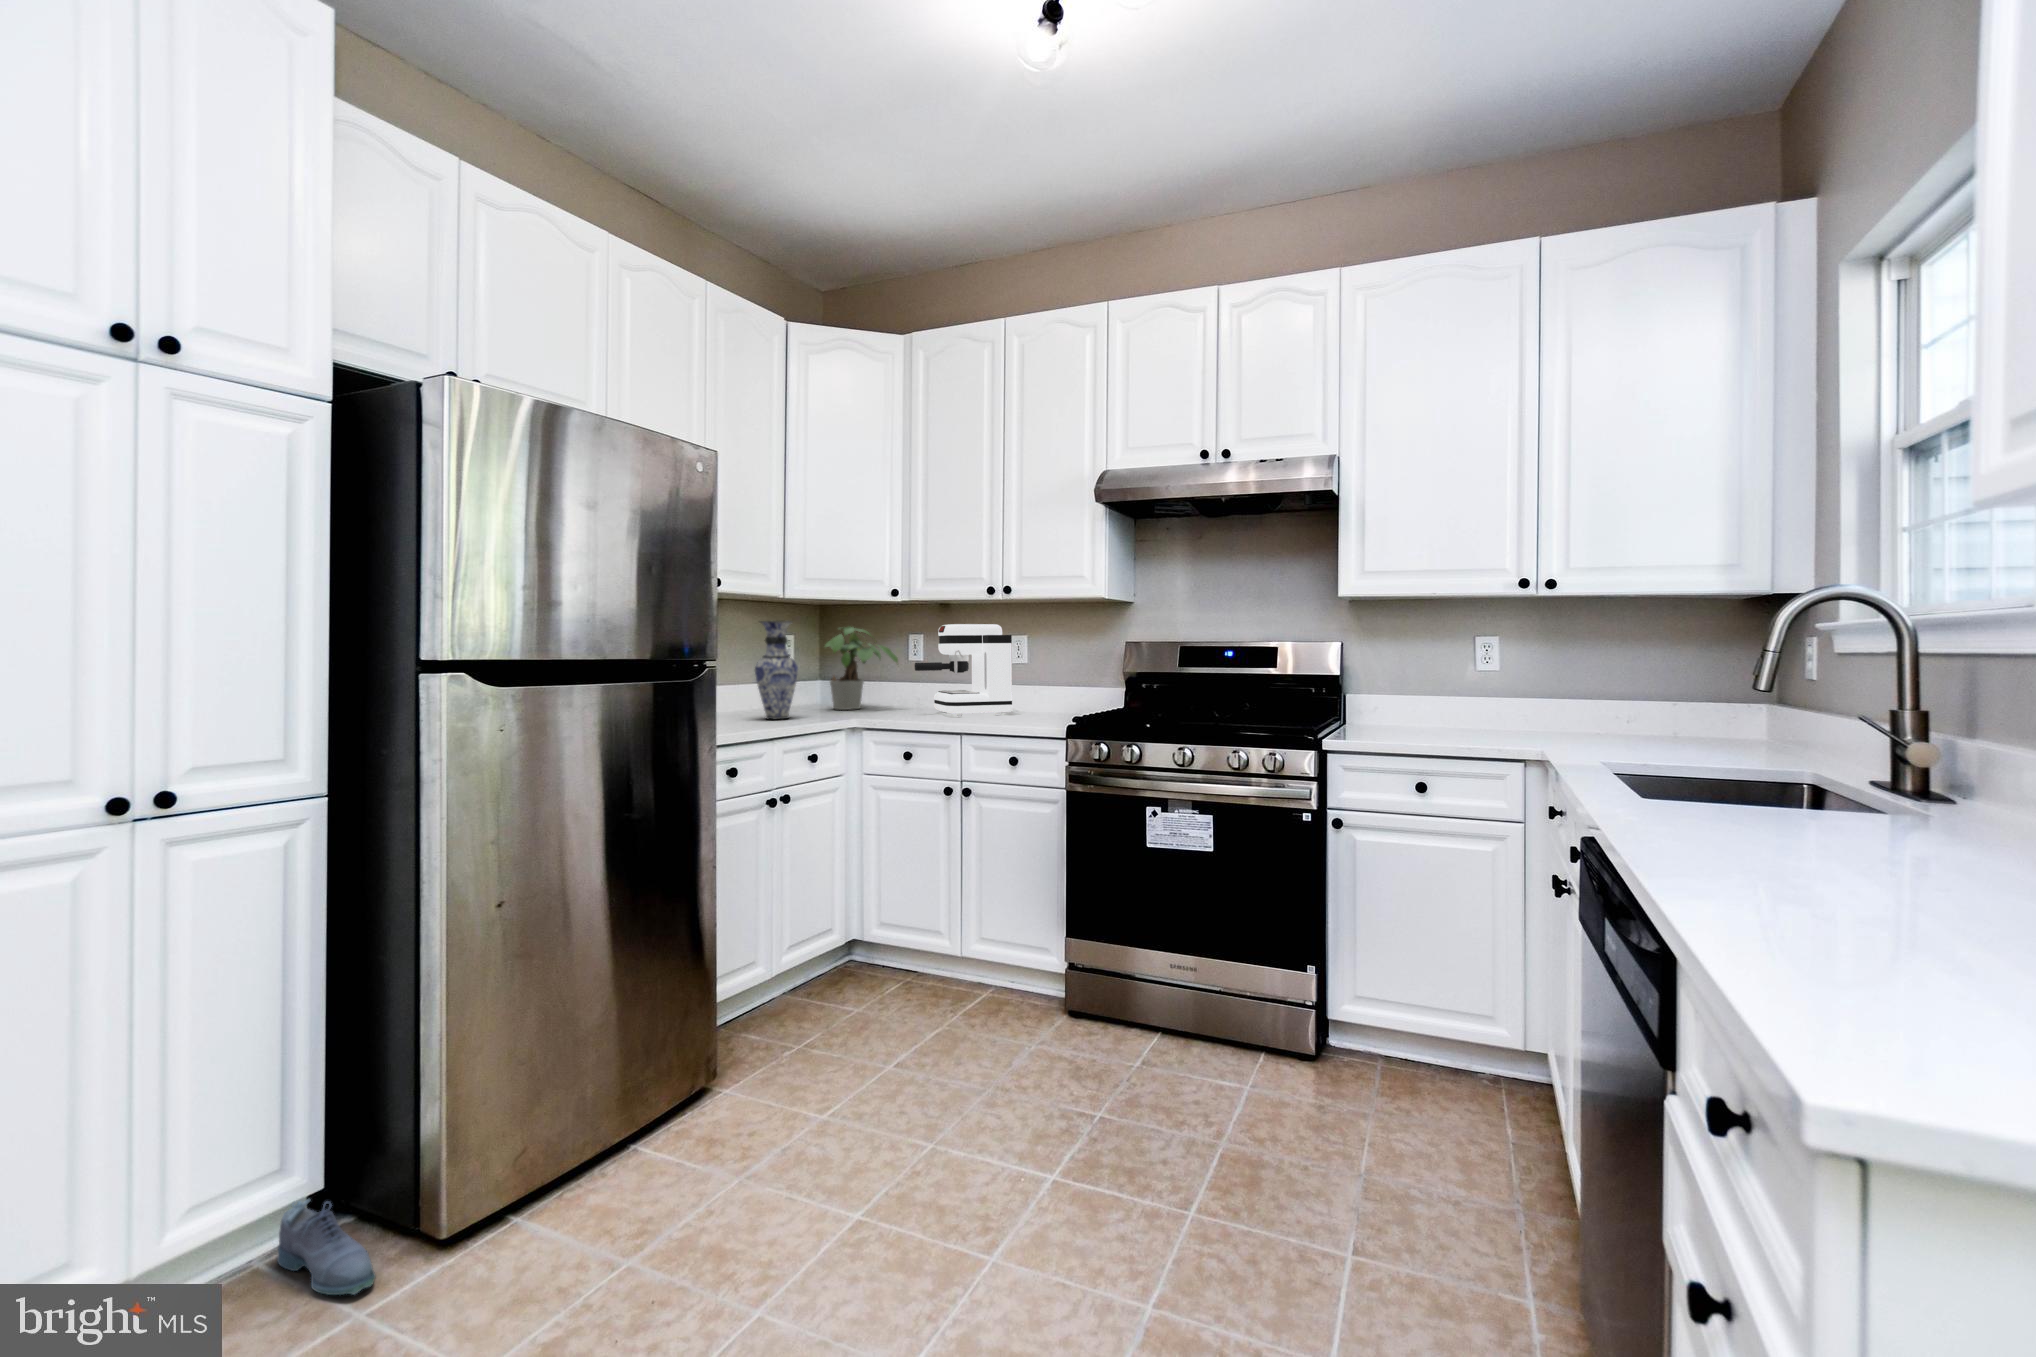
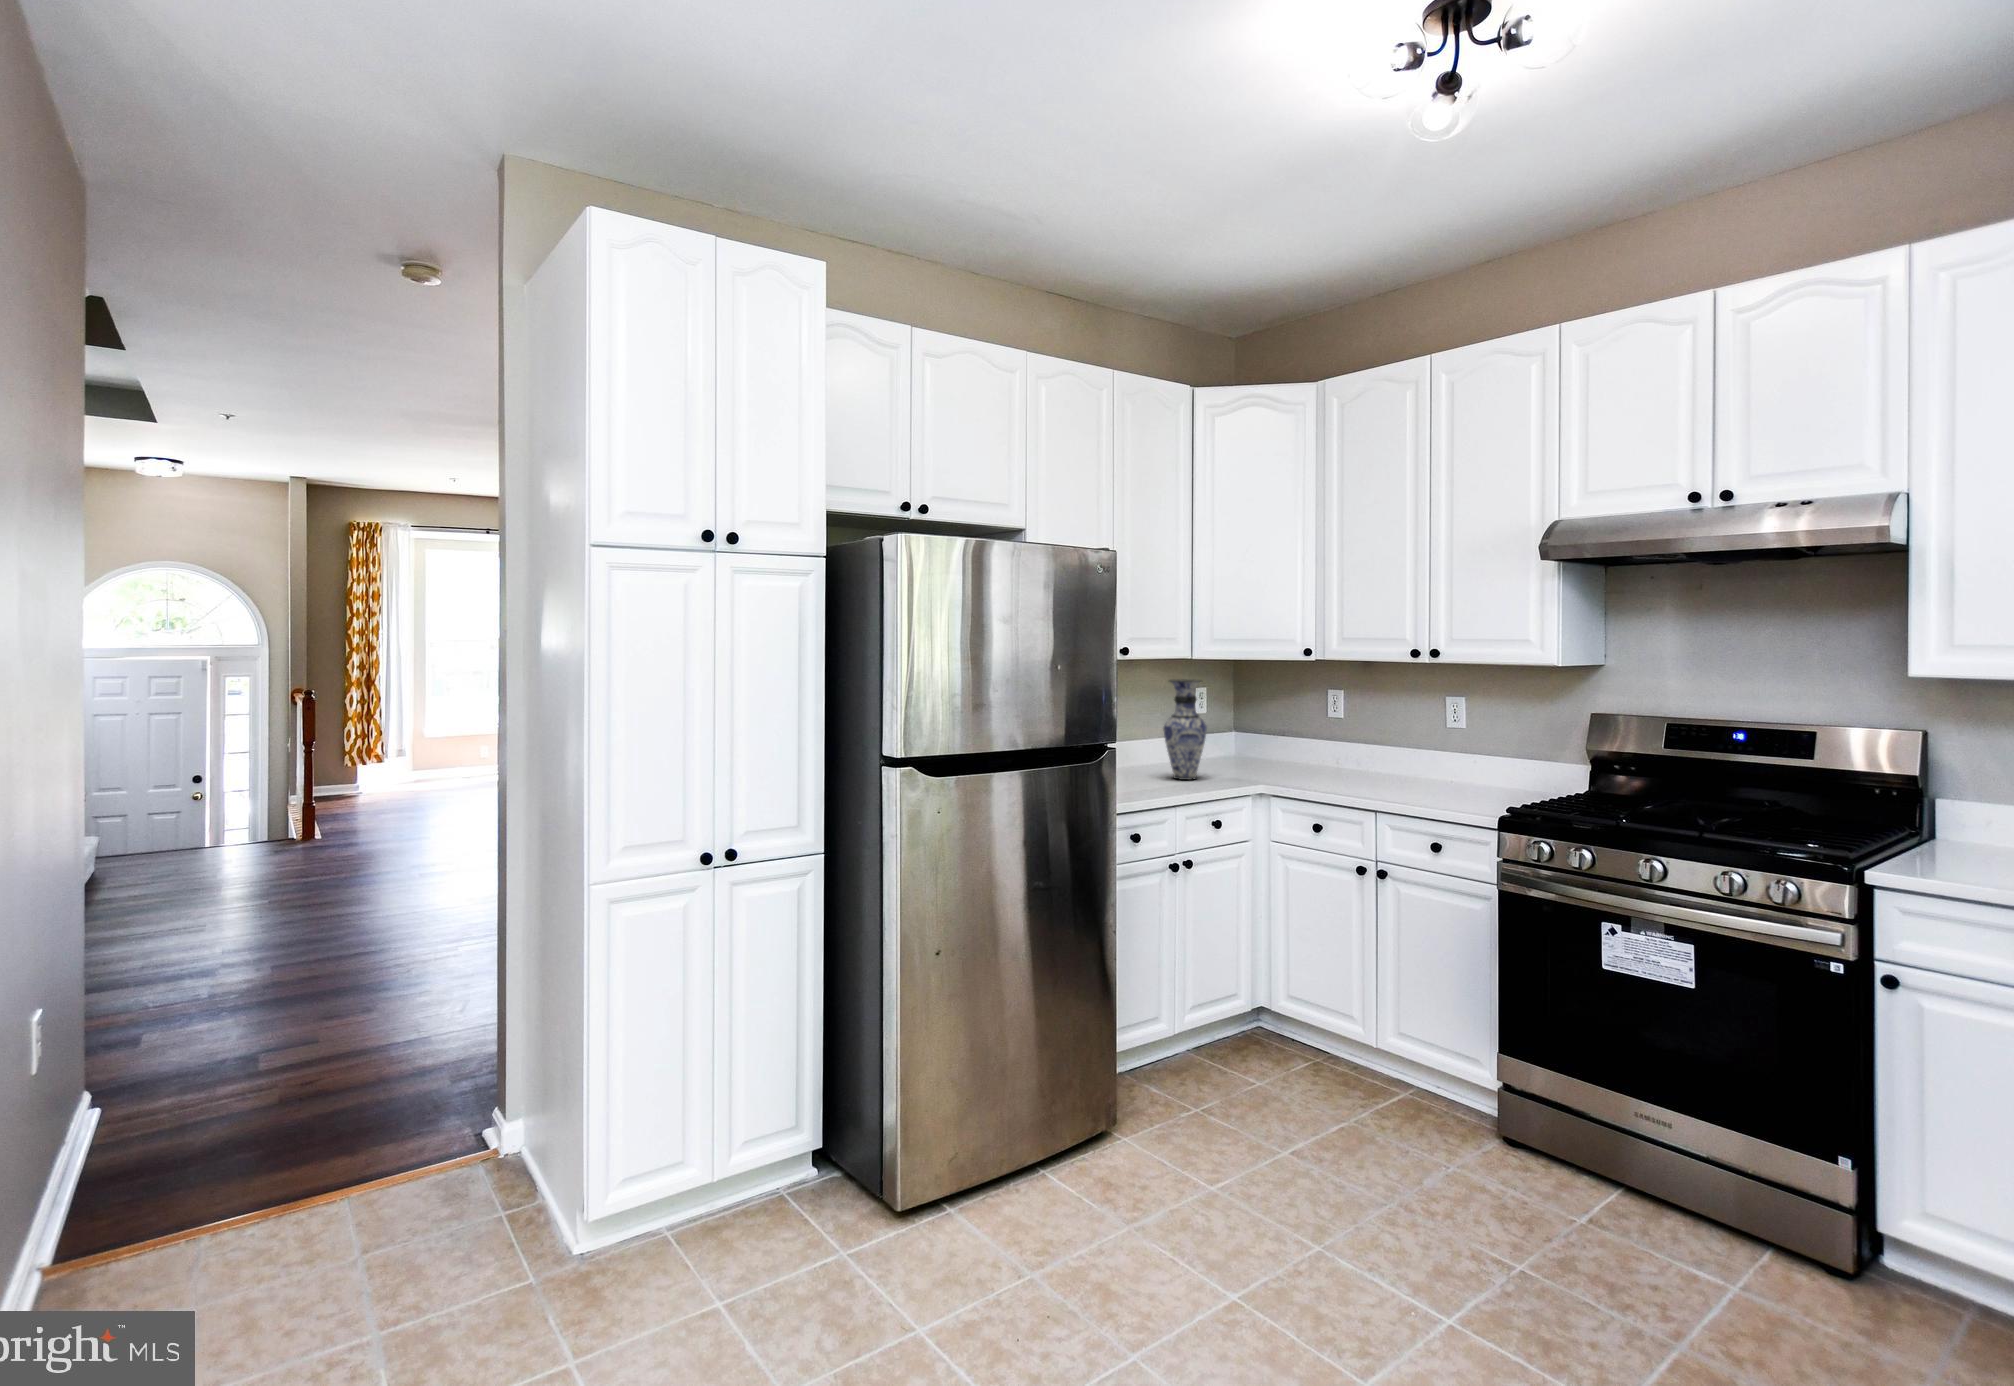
coffee maker: present [915,624,1012,716] -> none [1331,685,1445,788]
potted plant: present [825,627,898,710] -> none [1236,682,1315,770]
shoe: present [277,1199,376,1295] -> none [780,1169,844,1256]

